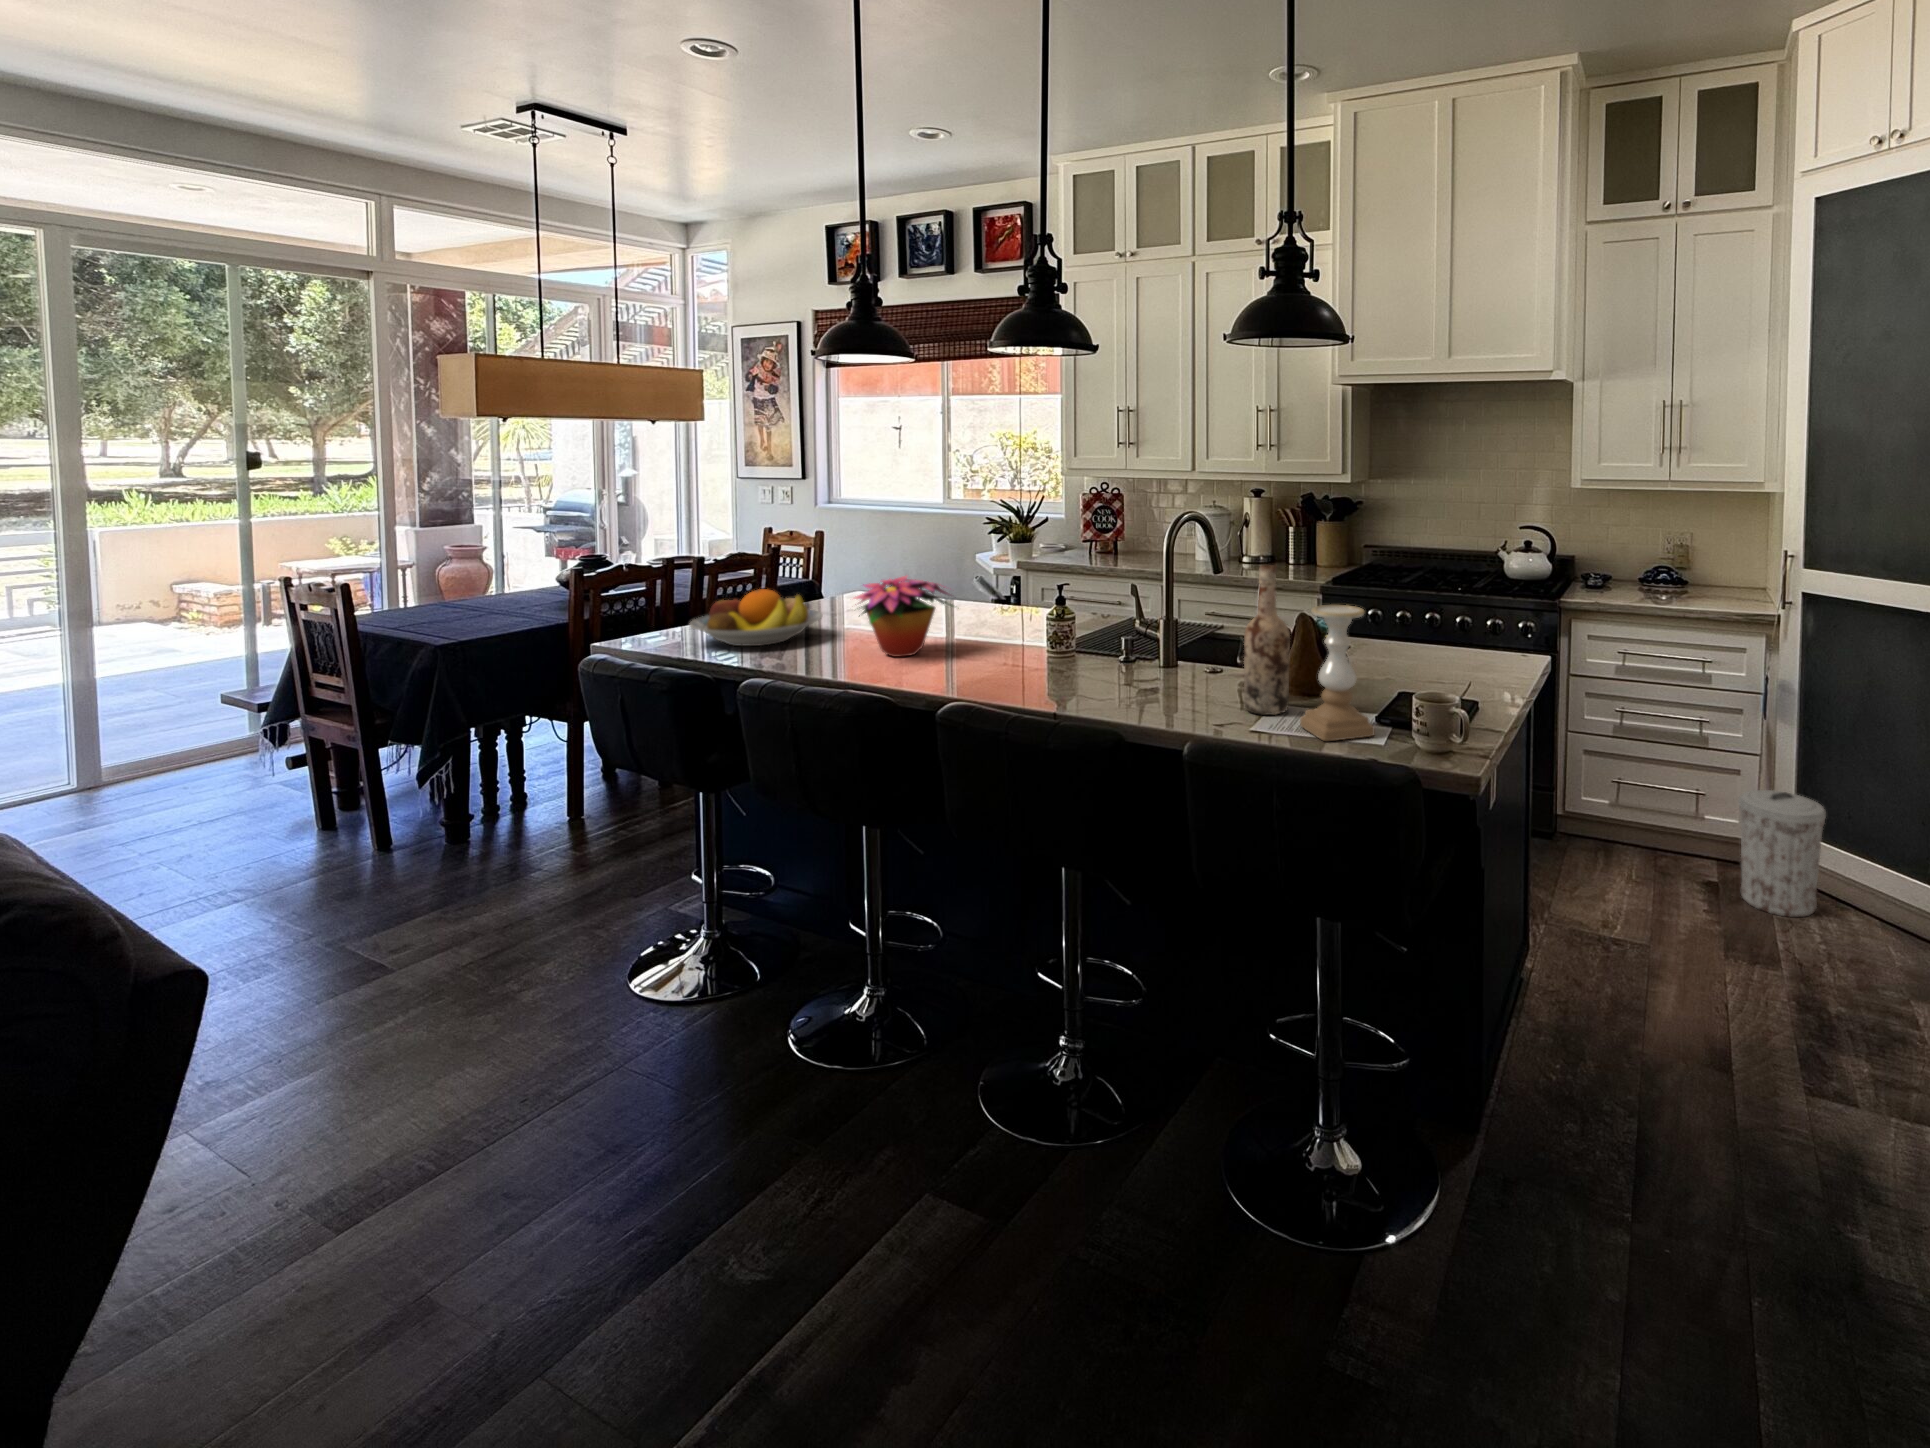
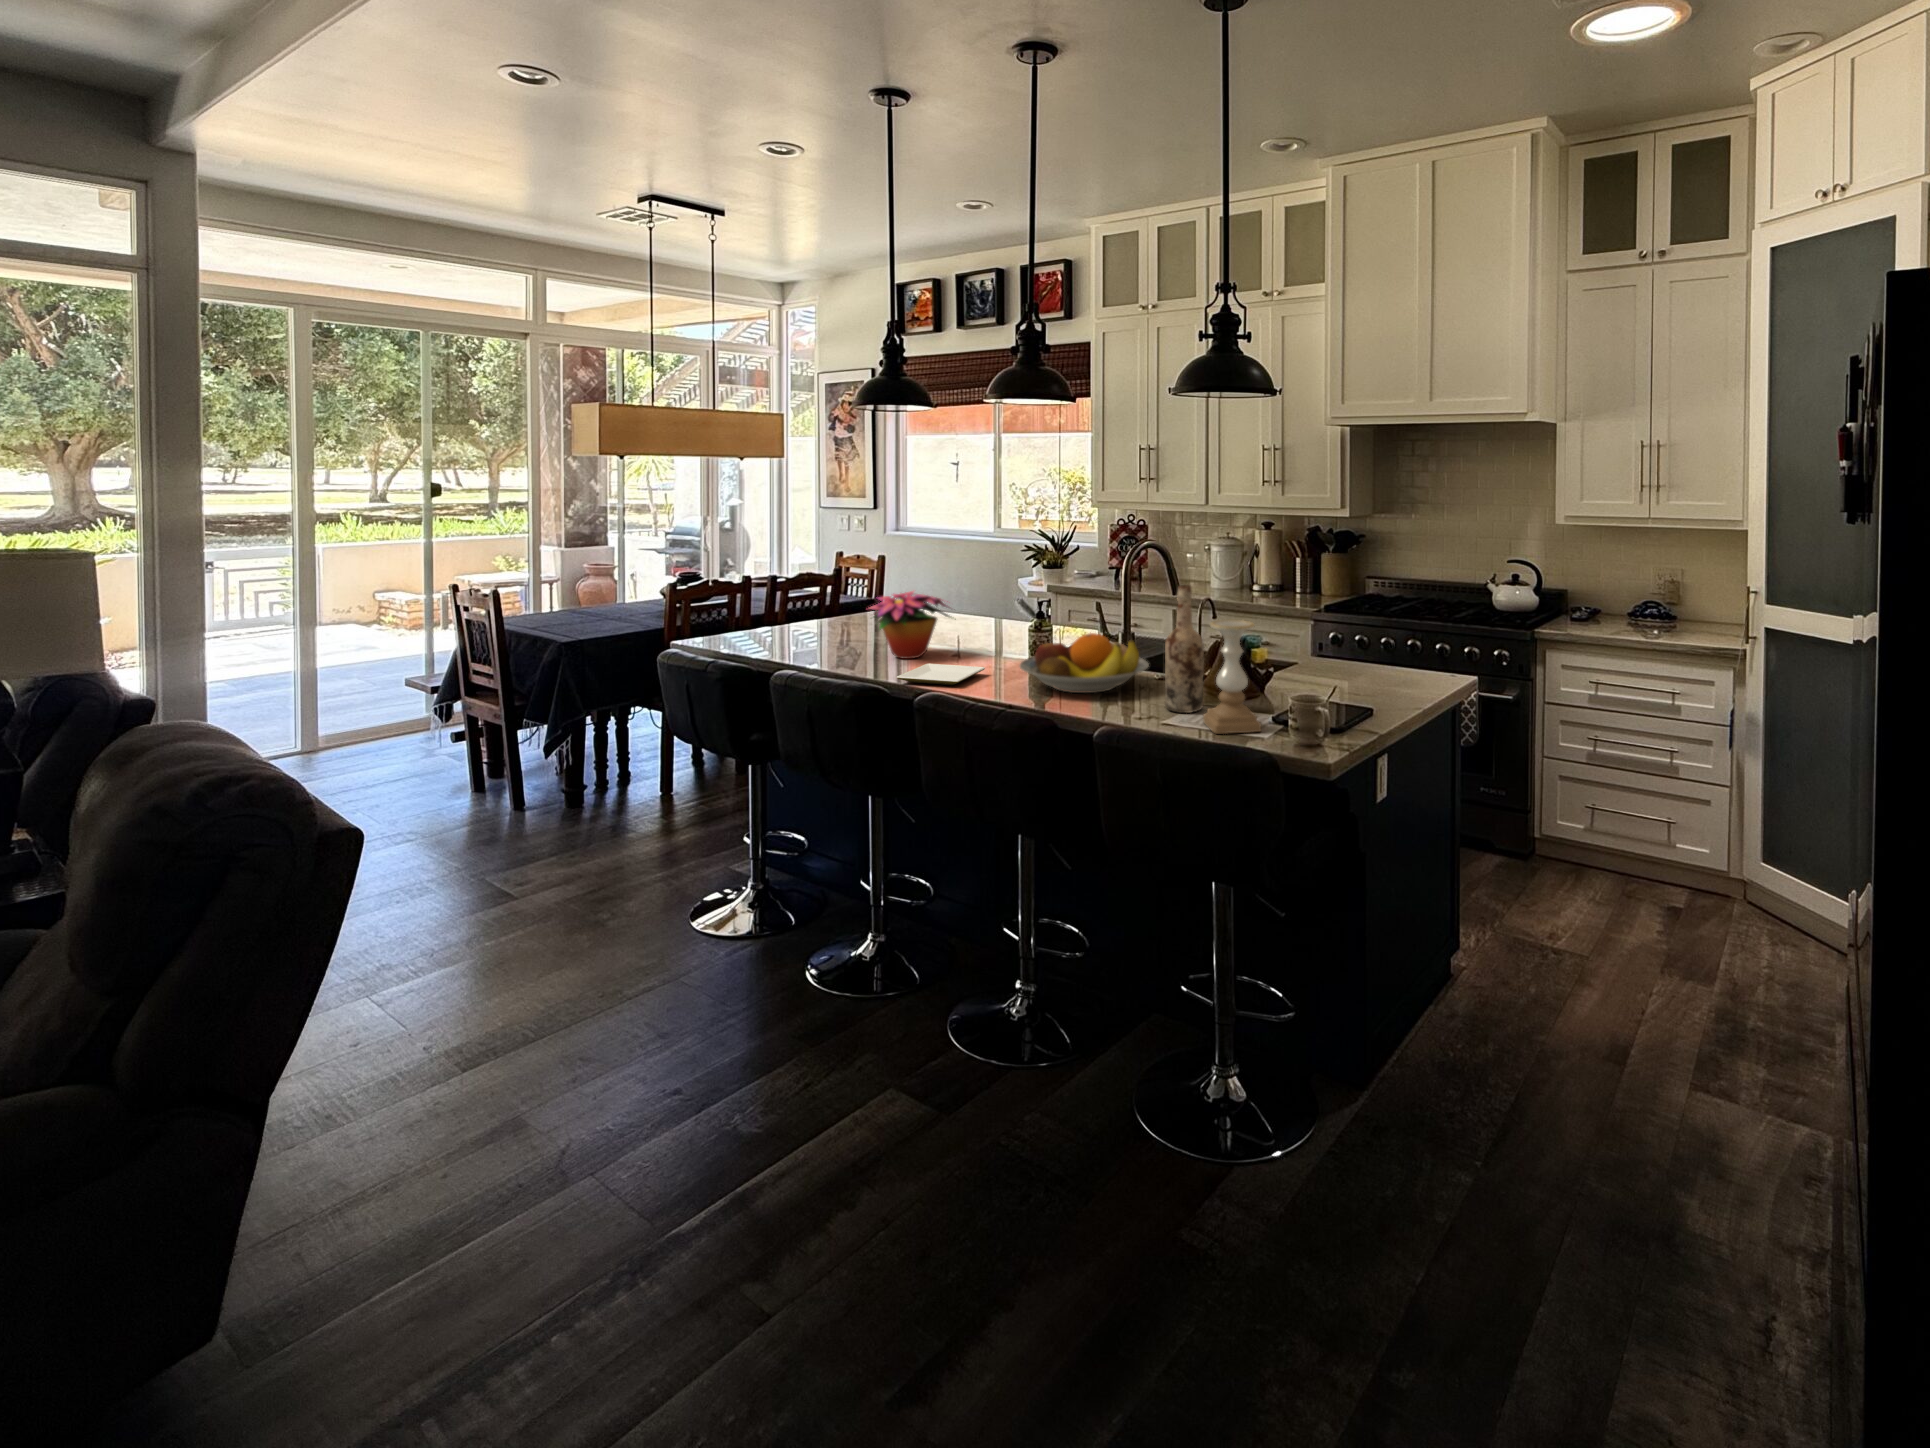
fruit bowl: present [690,589,823,646] -> present [1020,633,1149,693]
plate: none [903,663,1007,689] -> present [897,664,985,685]
trash can: present [1738,790,1826,917] -> none [1697,818,1783,943]

